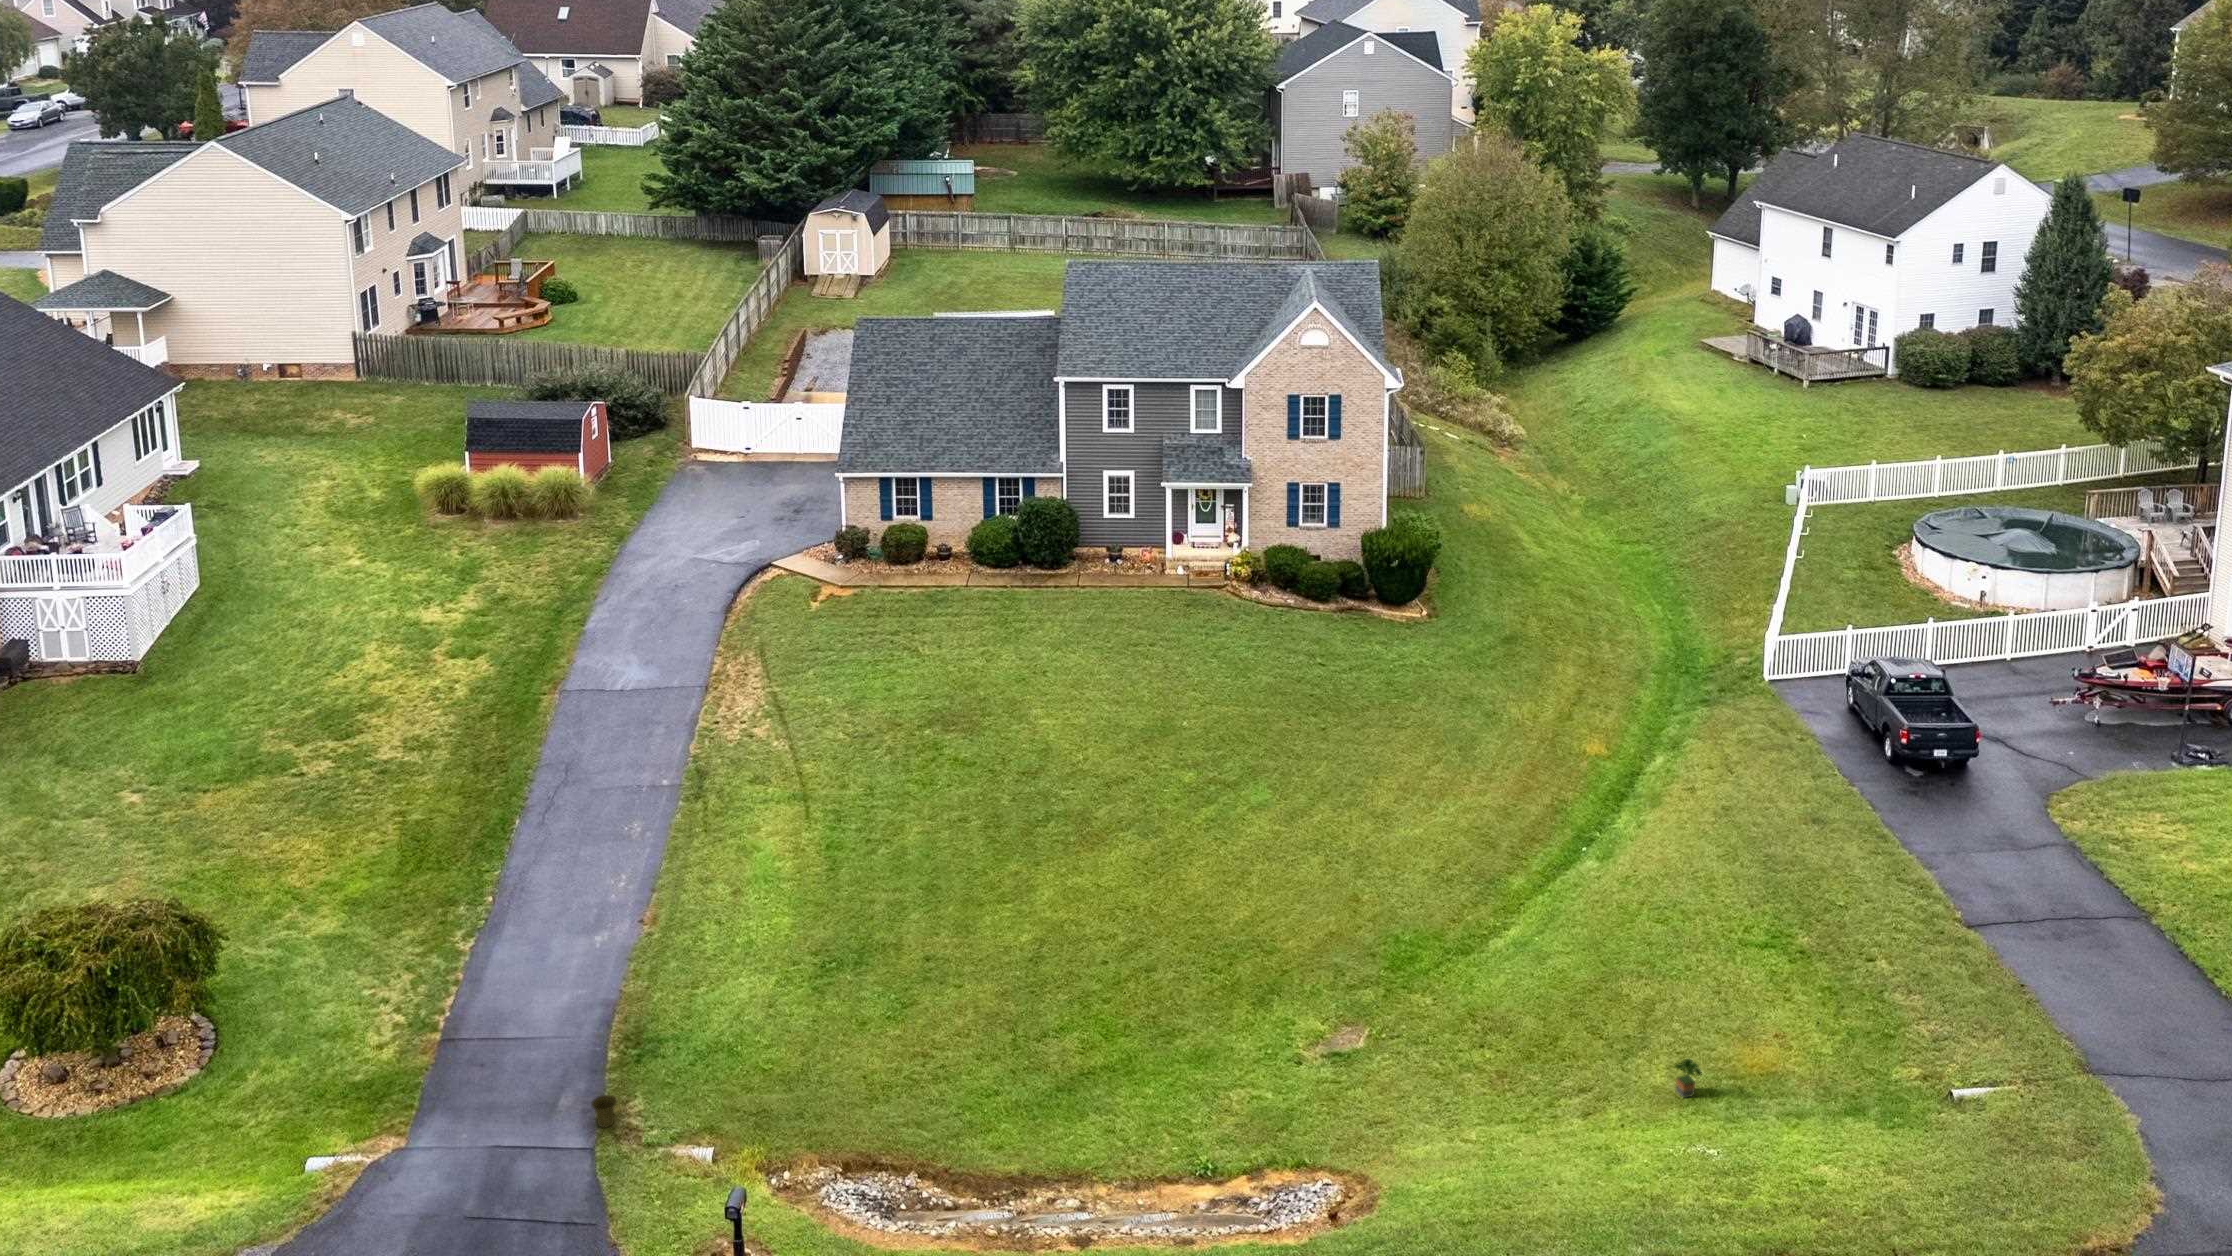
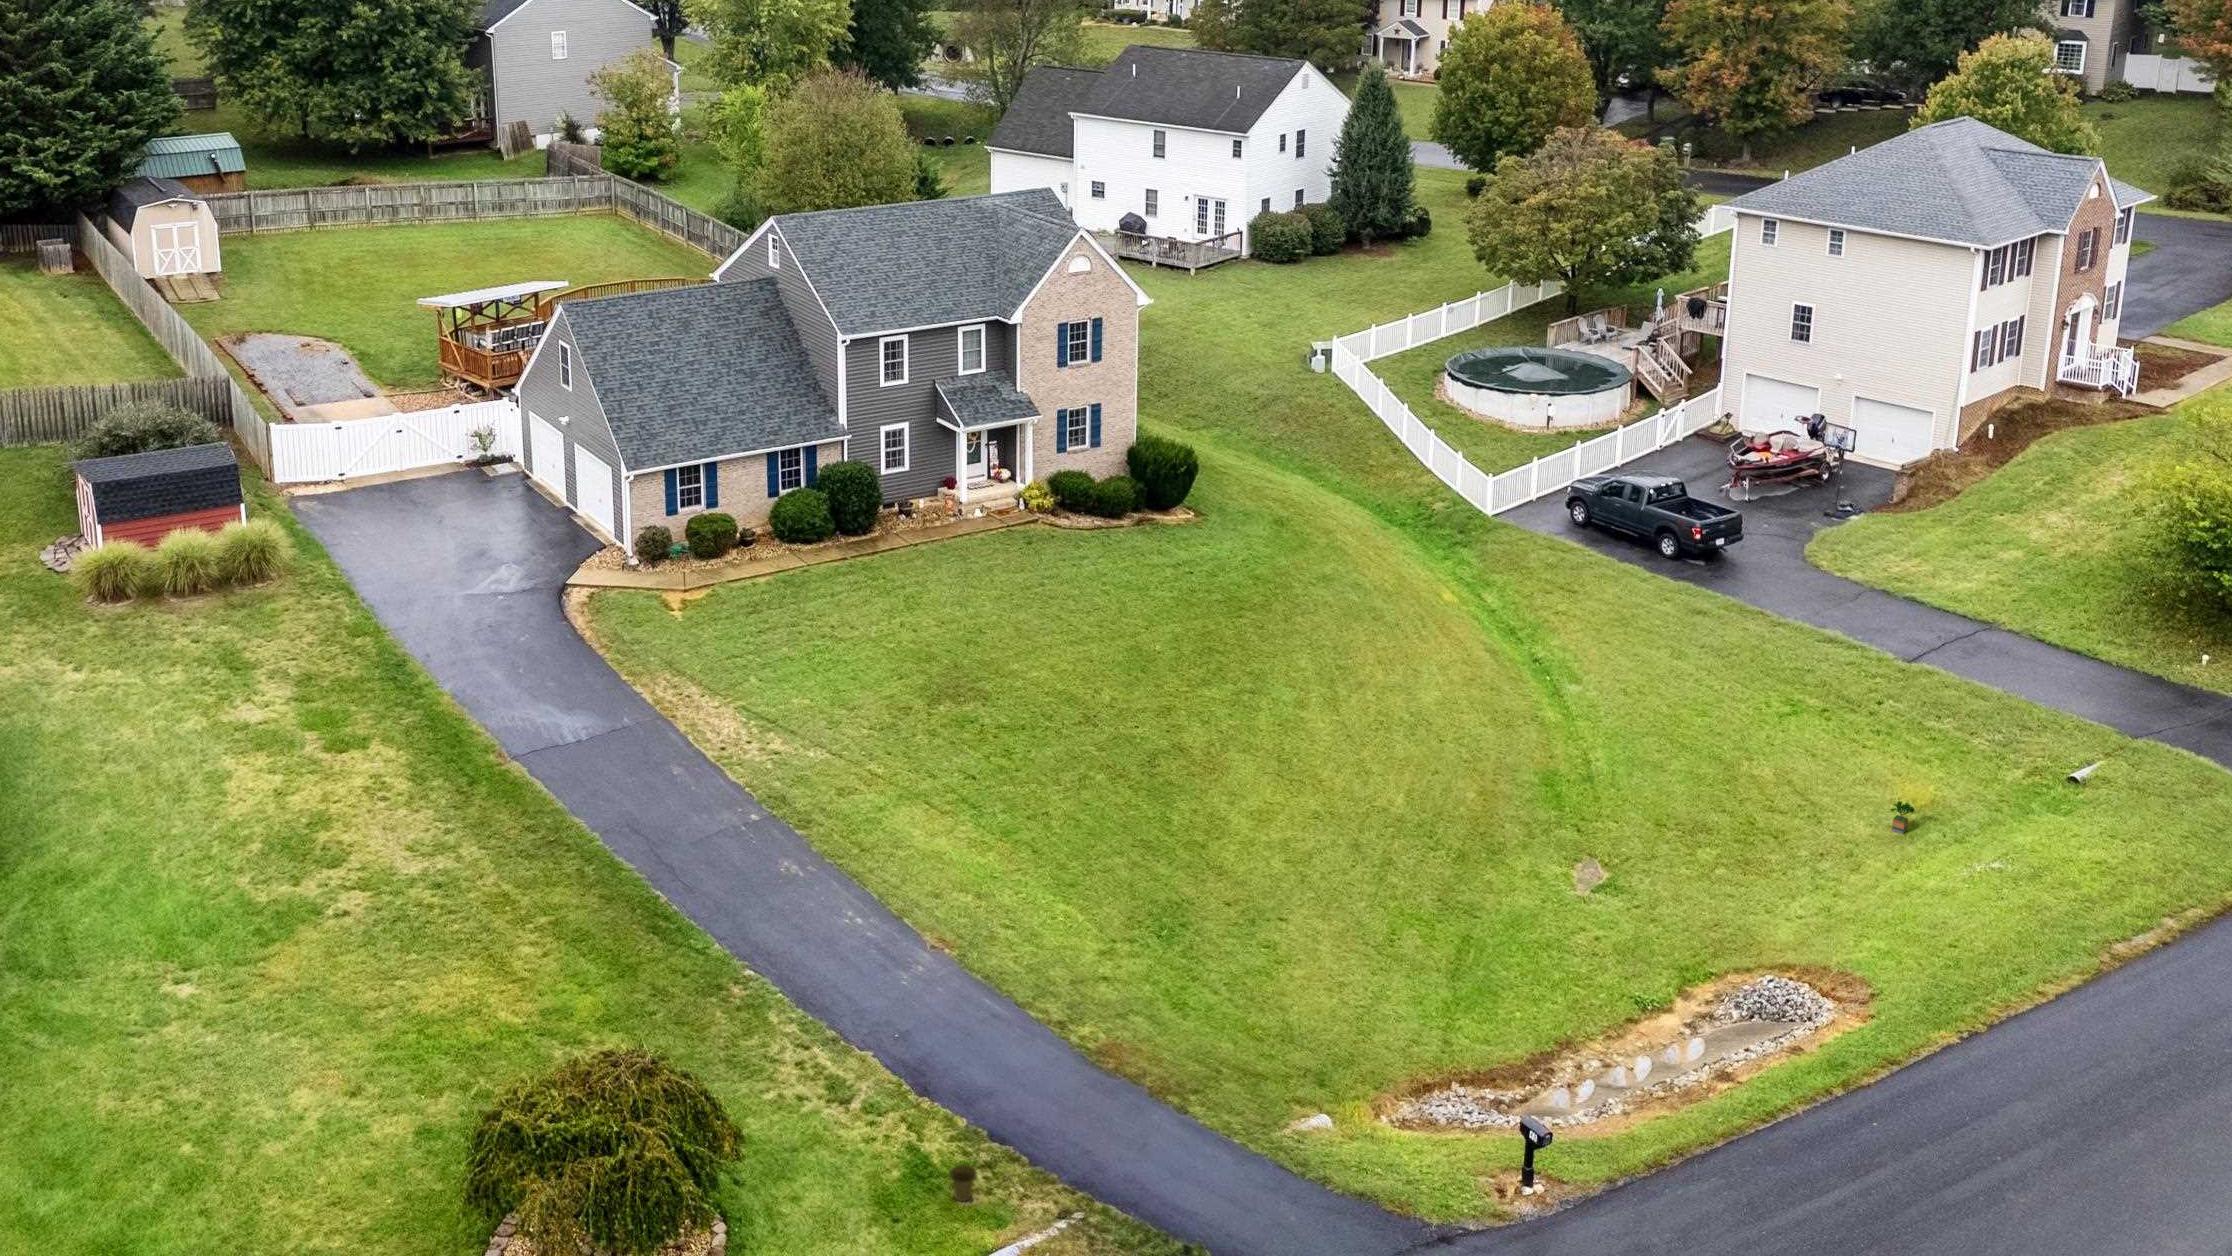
basket: present [591,1095,617,1127] -> present [949,1165,977,1201]

